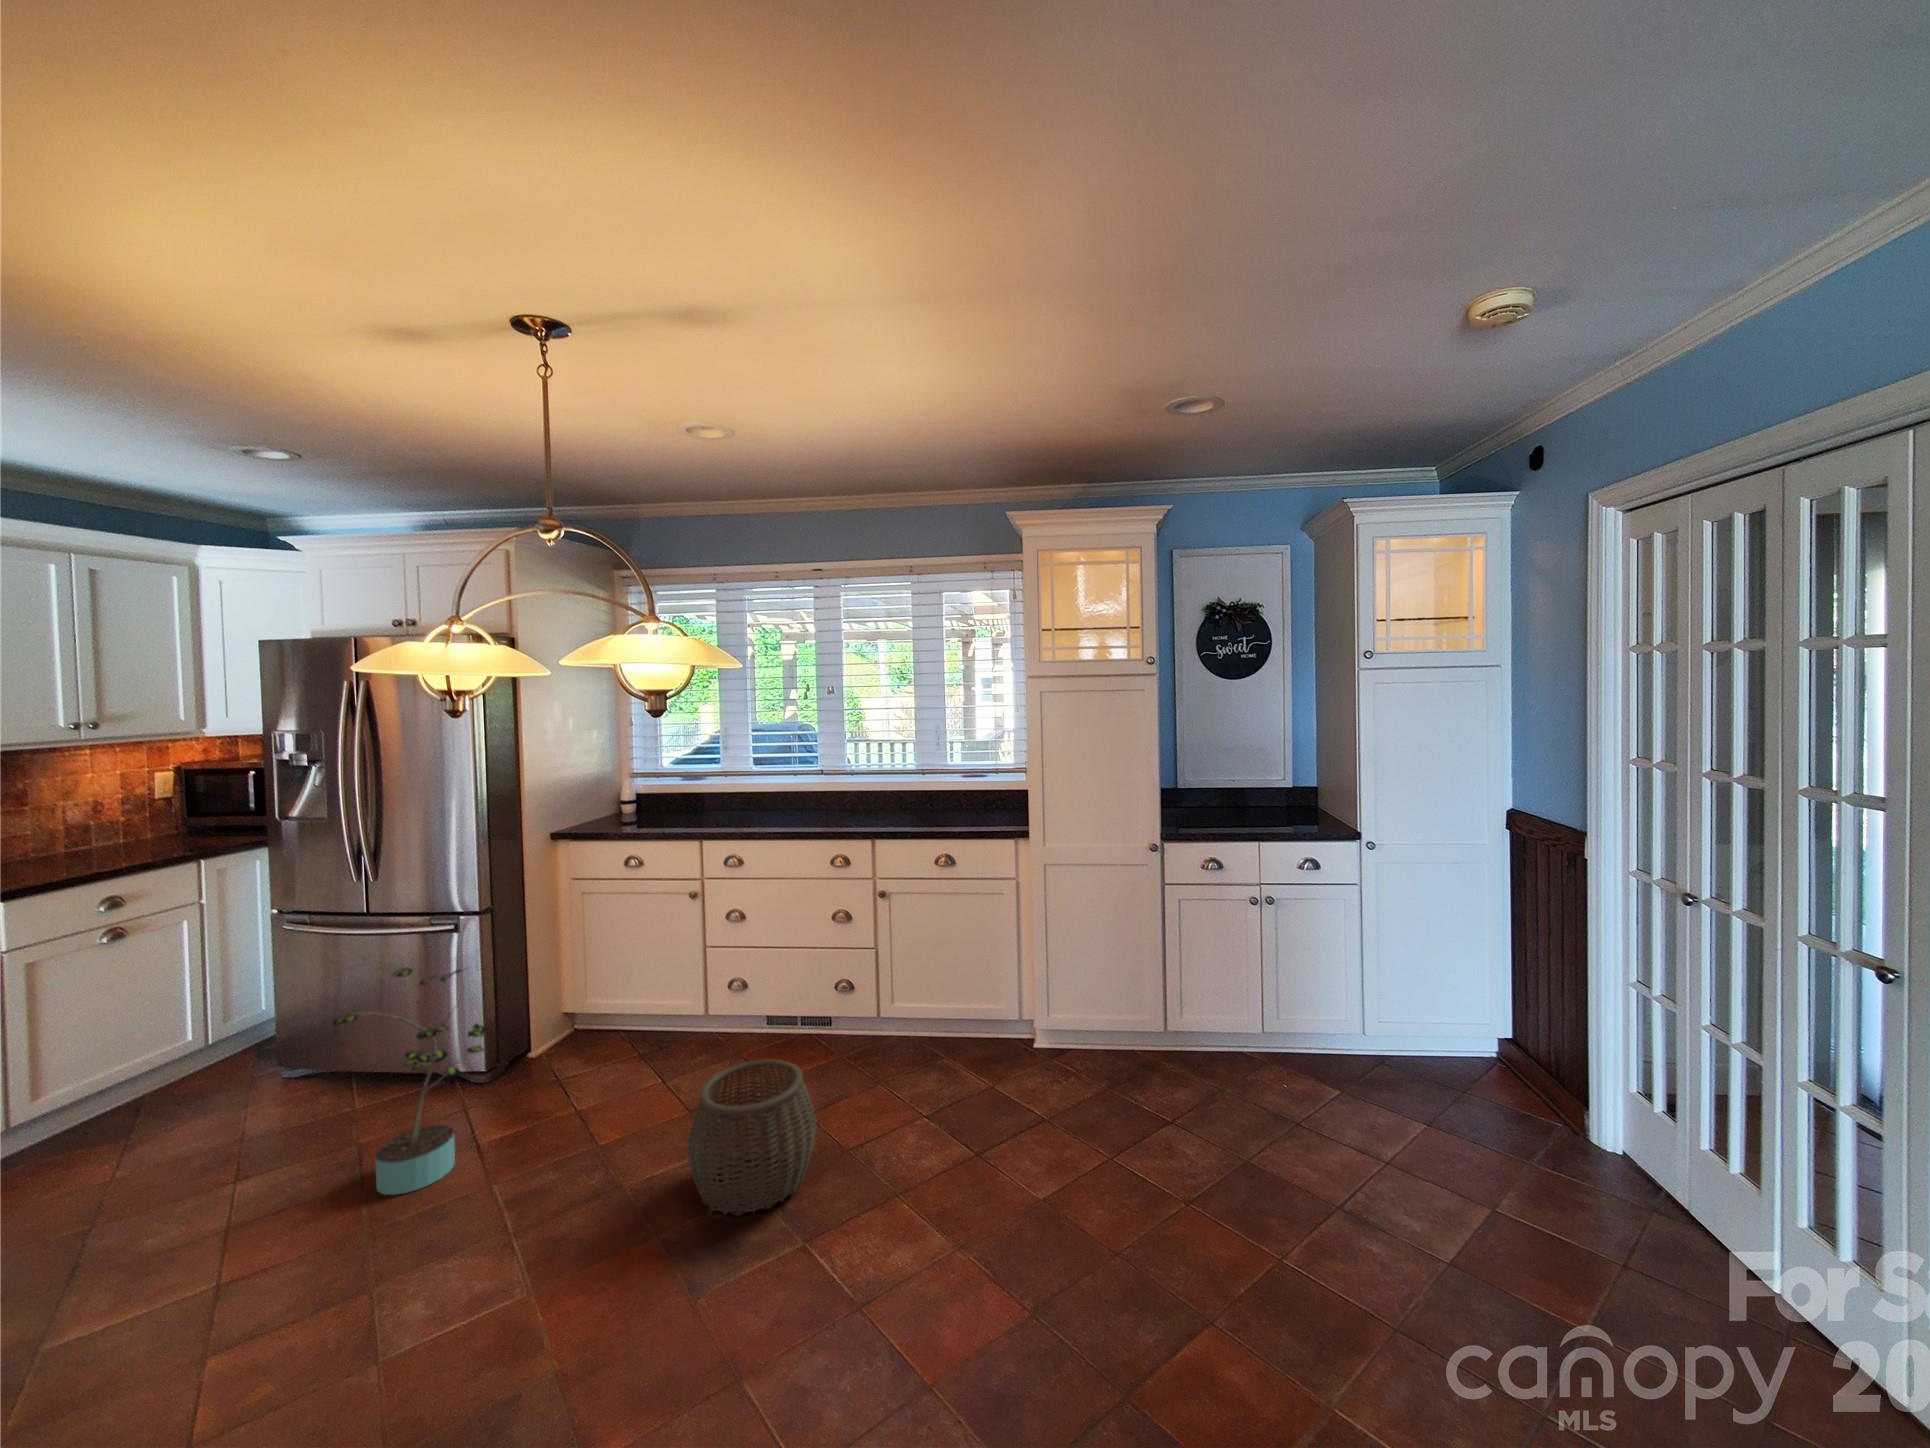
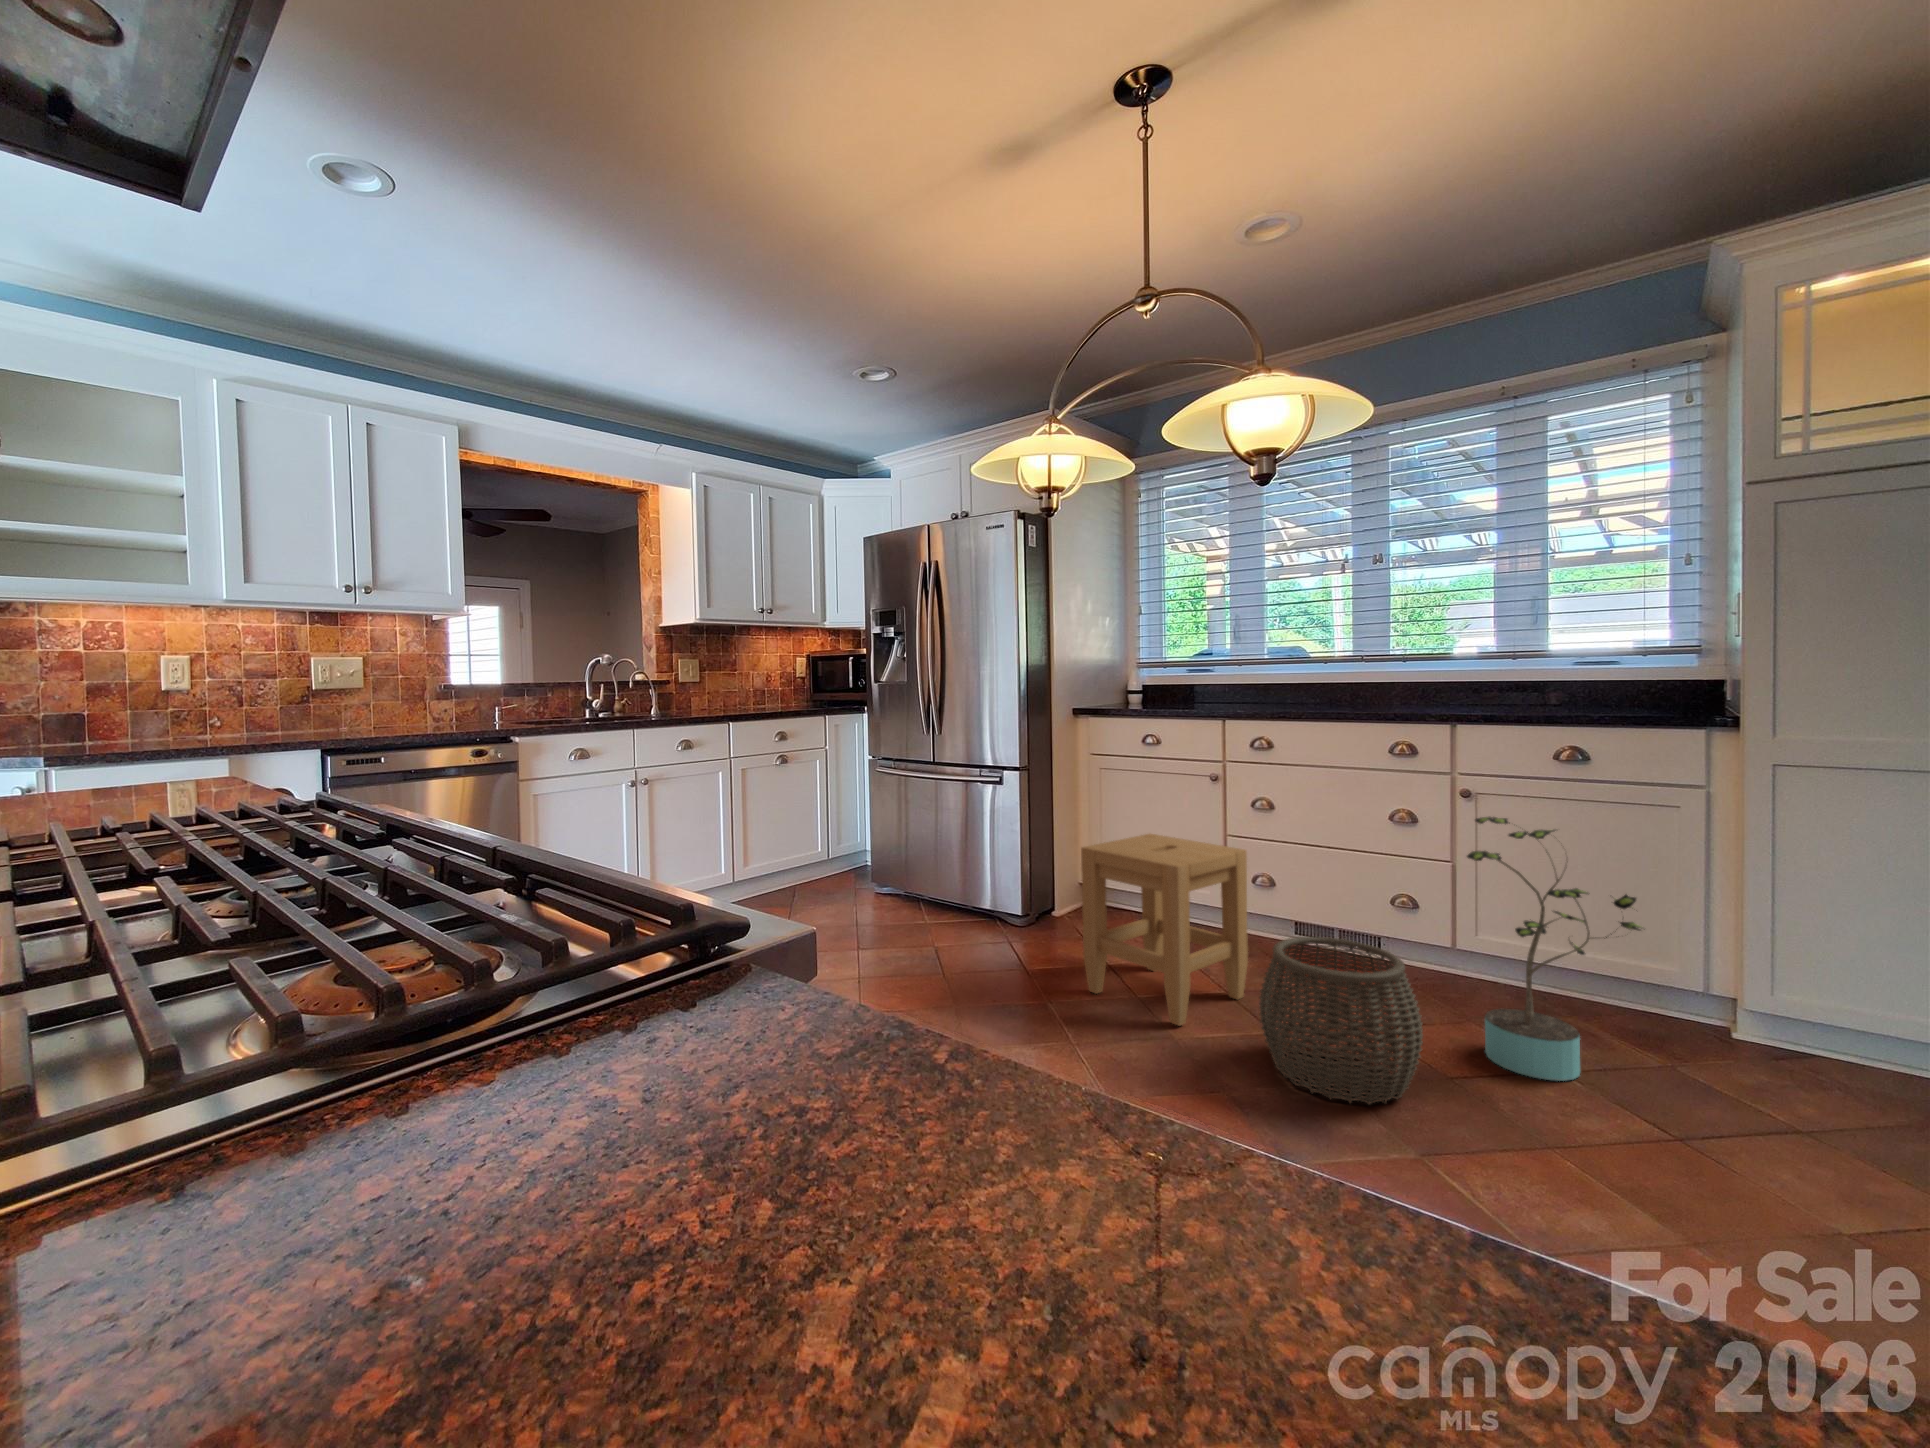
potted plant: present [333,968,487,1195] -> present [1467,817,1642,1081]
stool: none [529,973,703,1175] -> present [1081,834,1248,1026]

